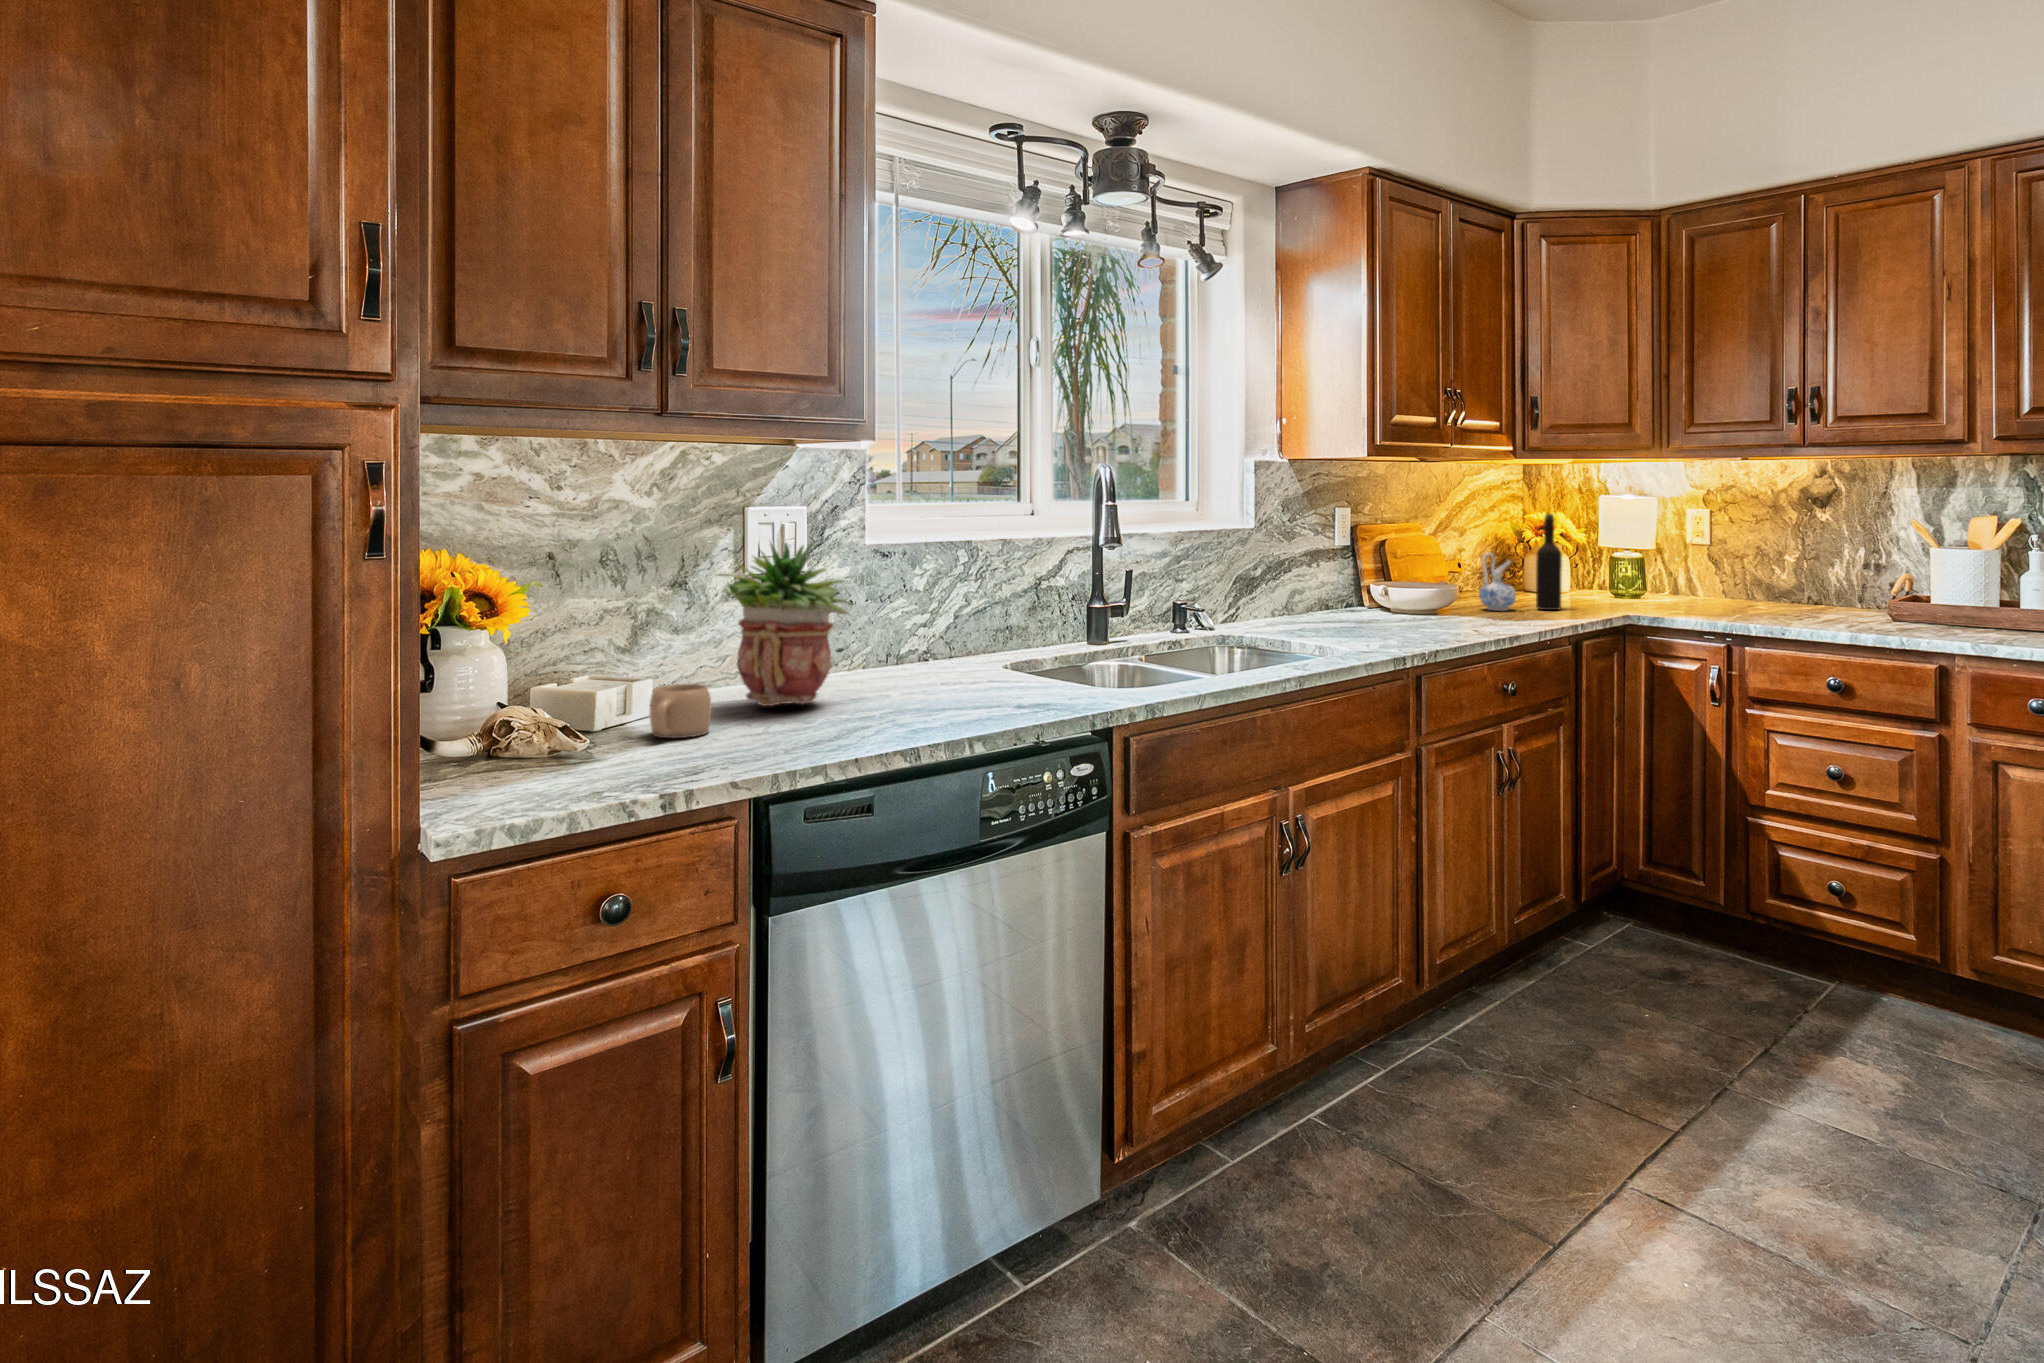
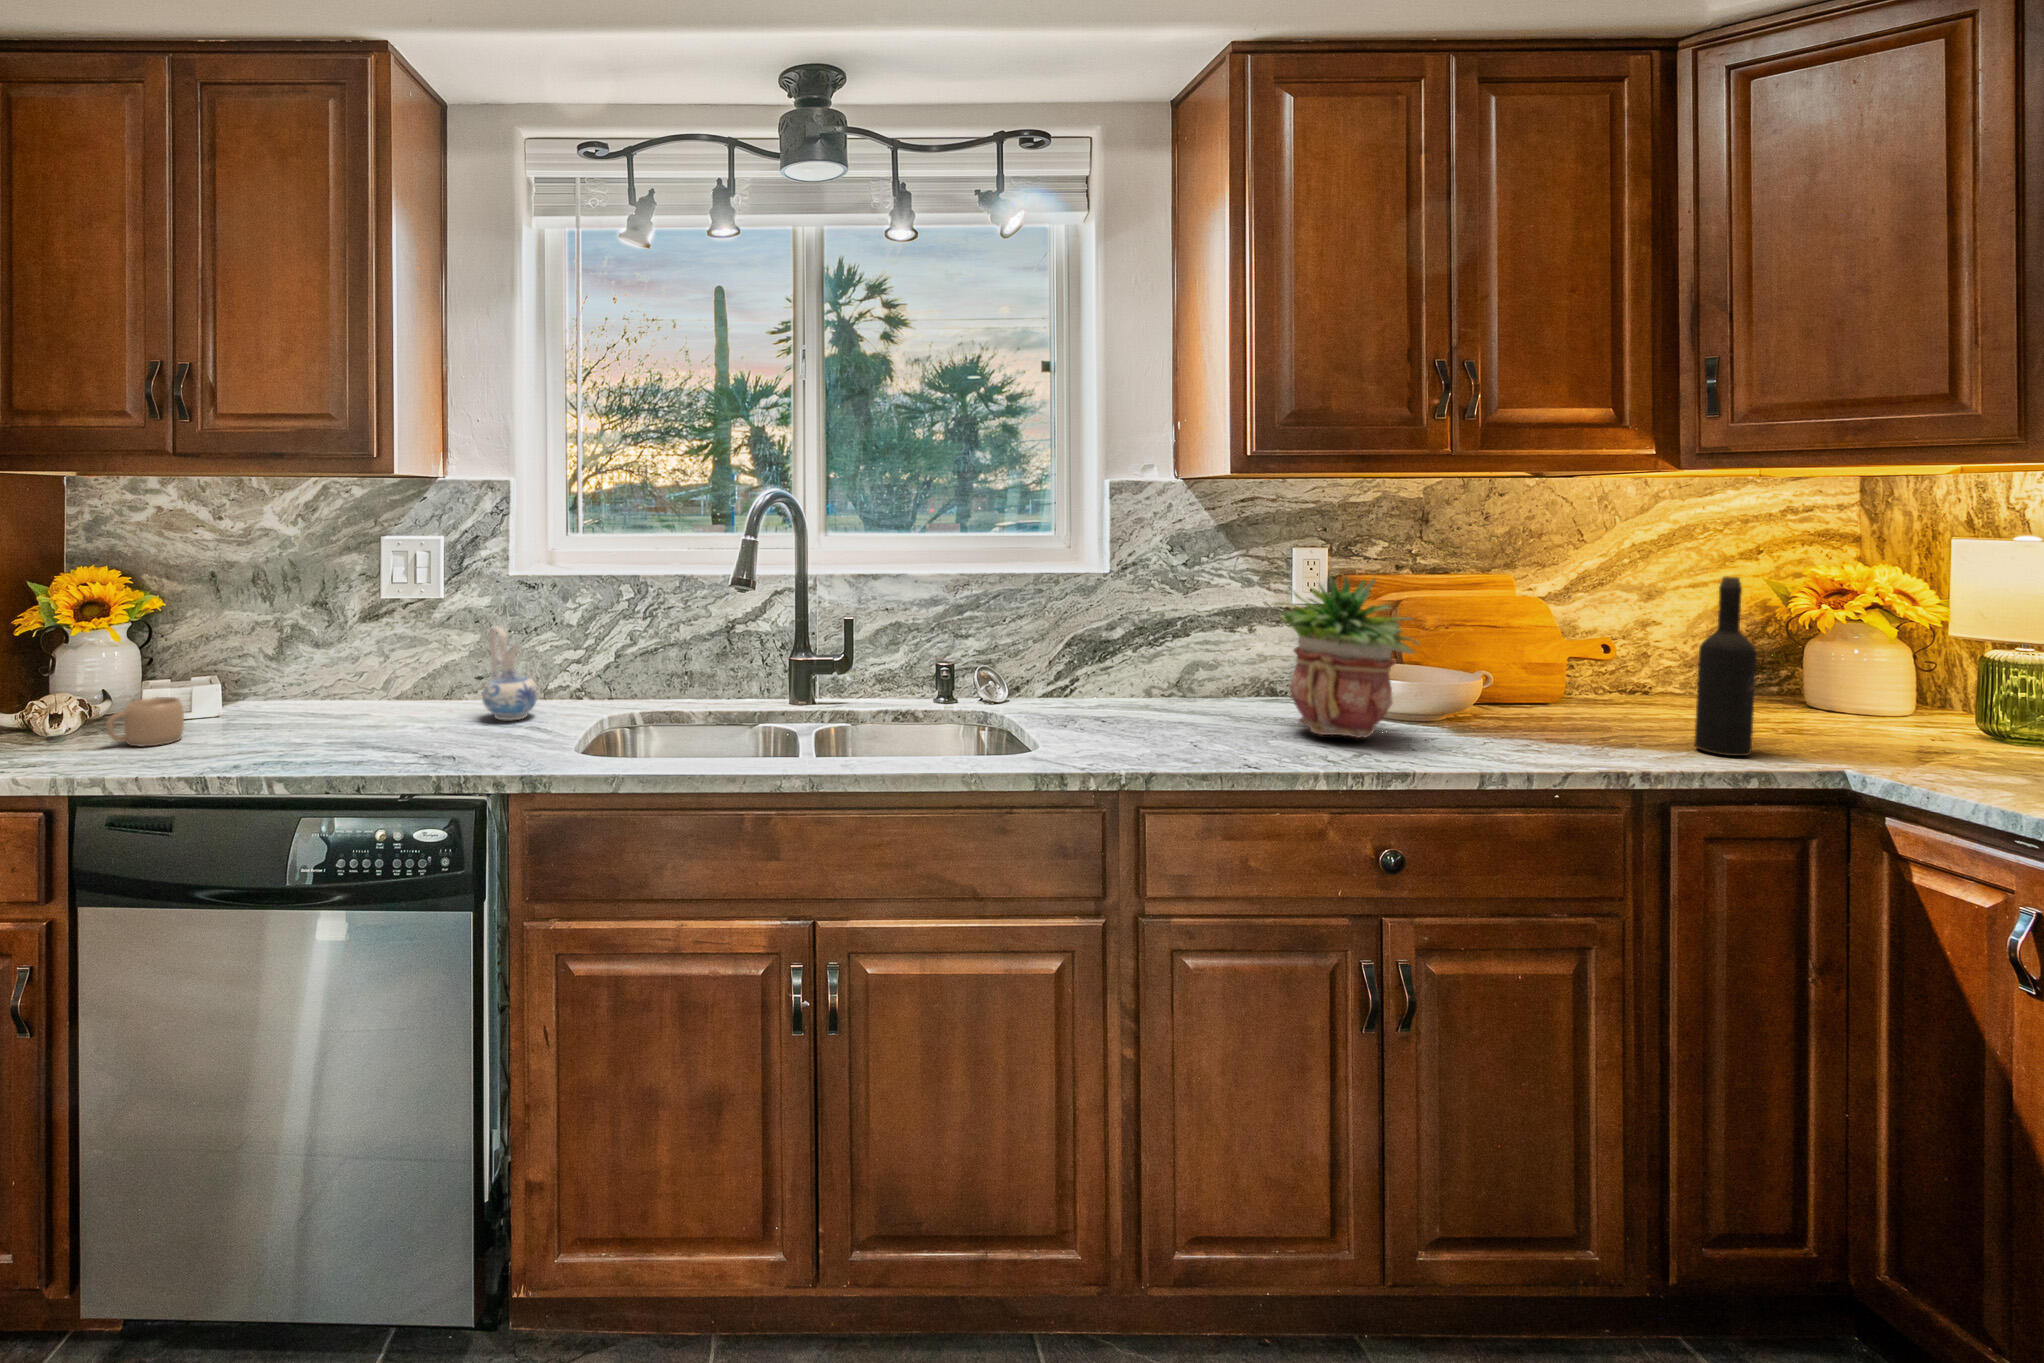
potted plant: present [717,543,852,706] -> present [1275,576,1419,738]
ceramic pitcher: present [1479,553,1516,611] -> present [482,627,538,720]

